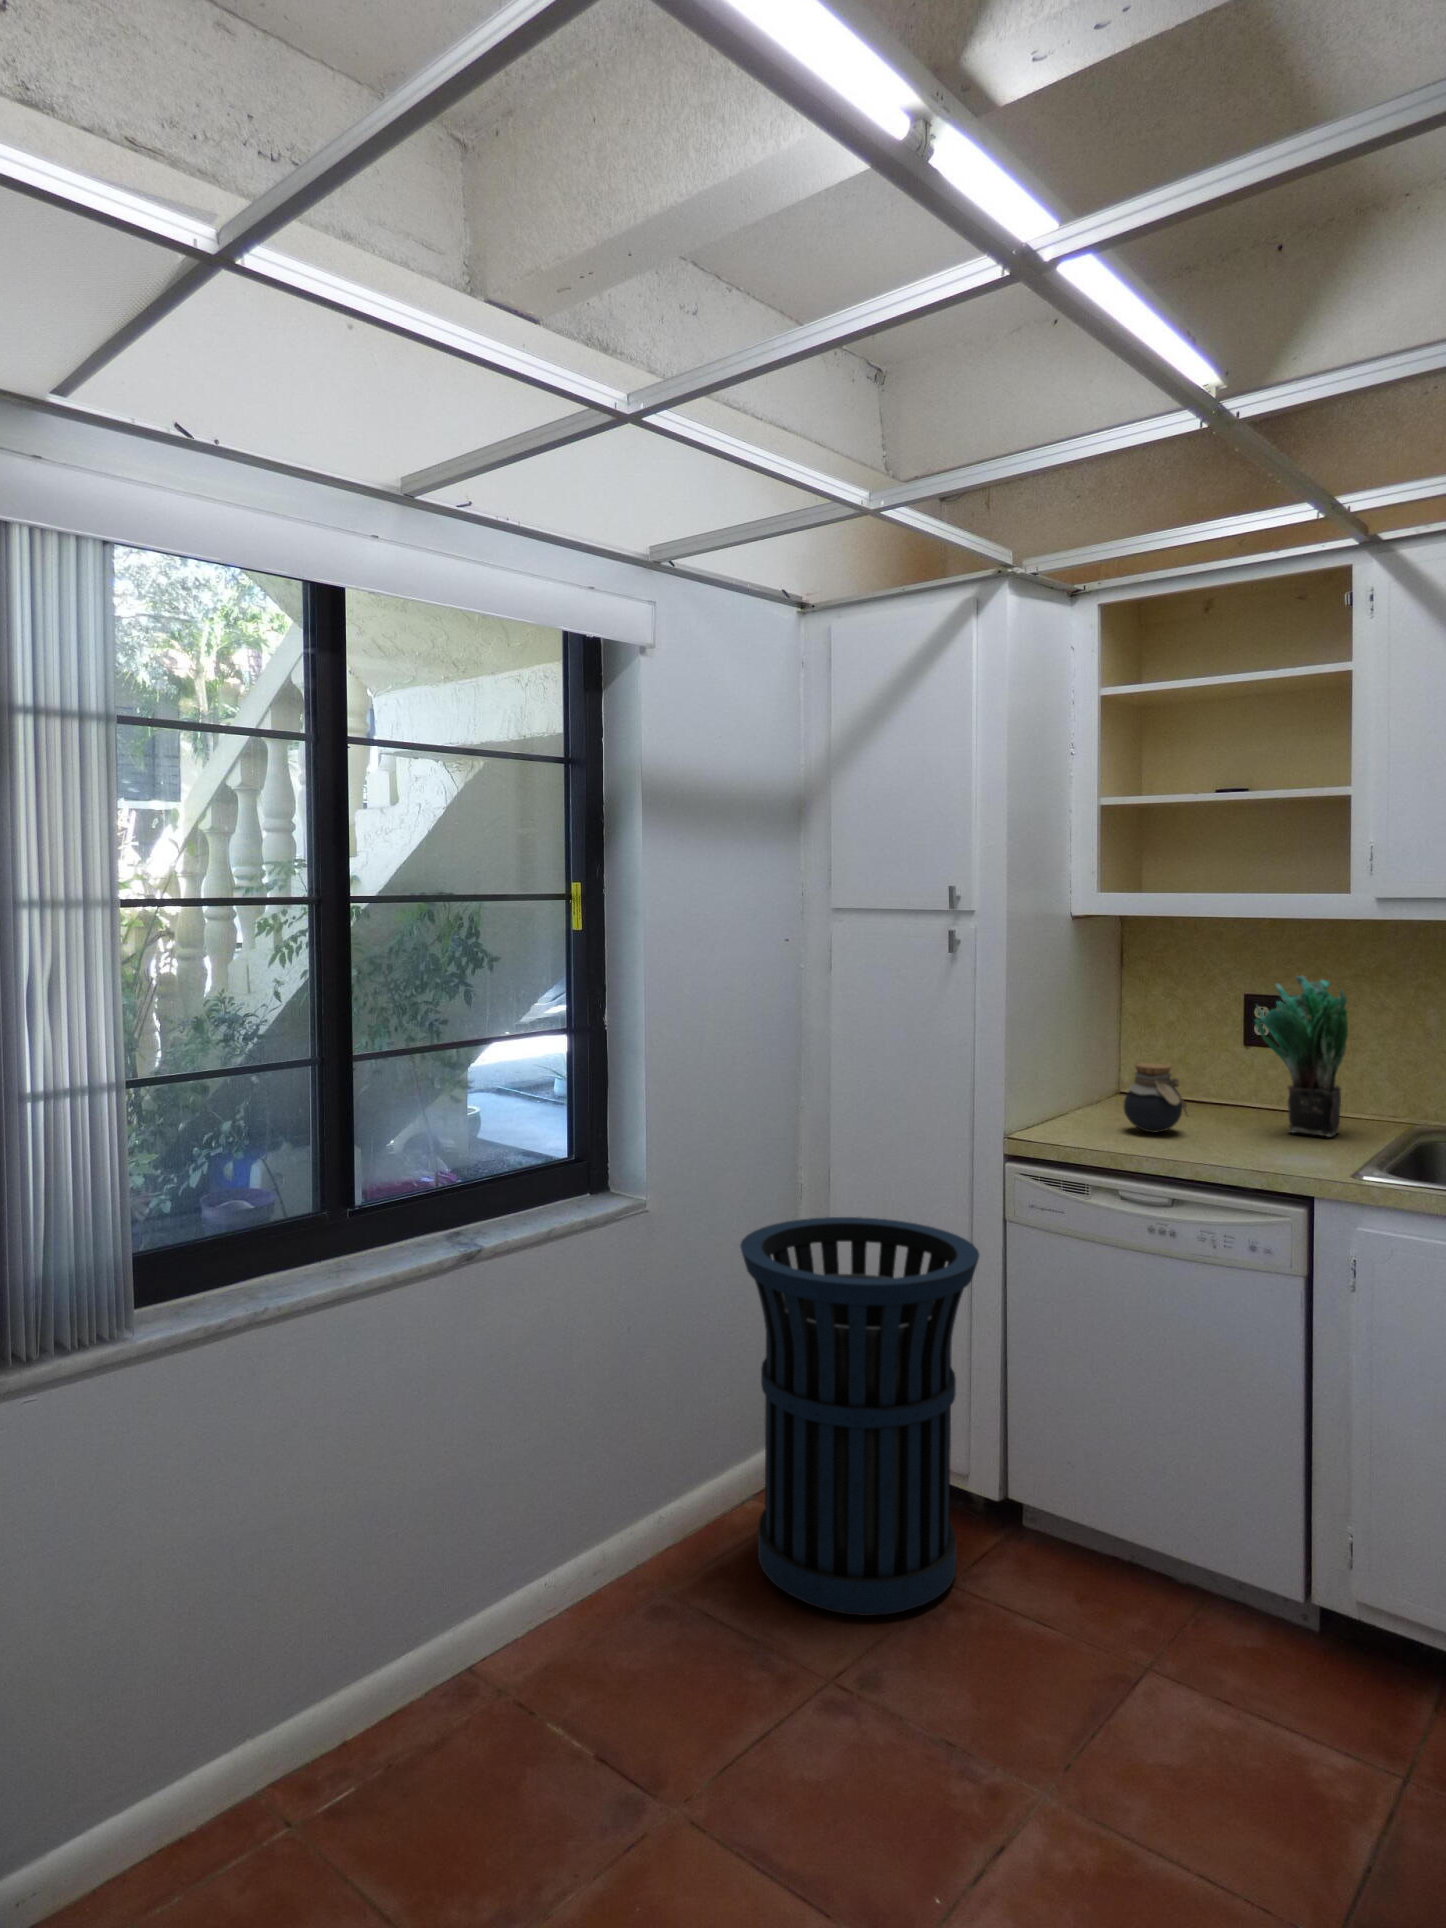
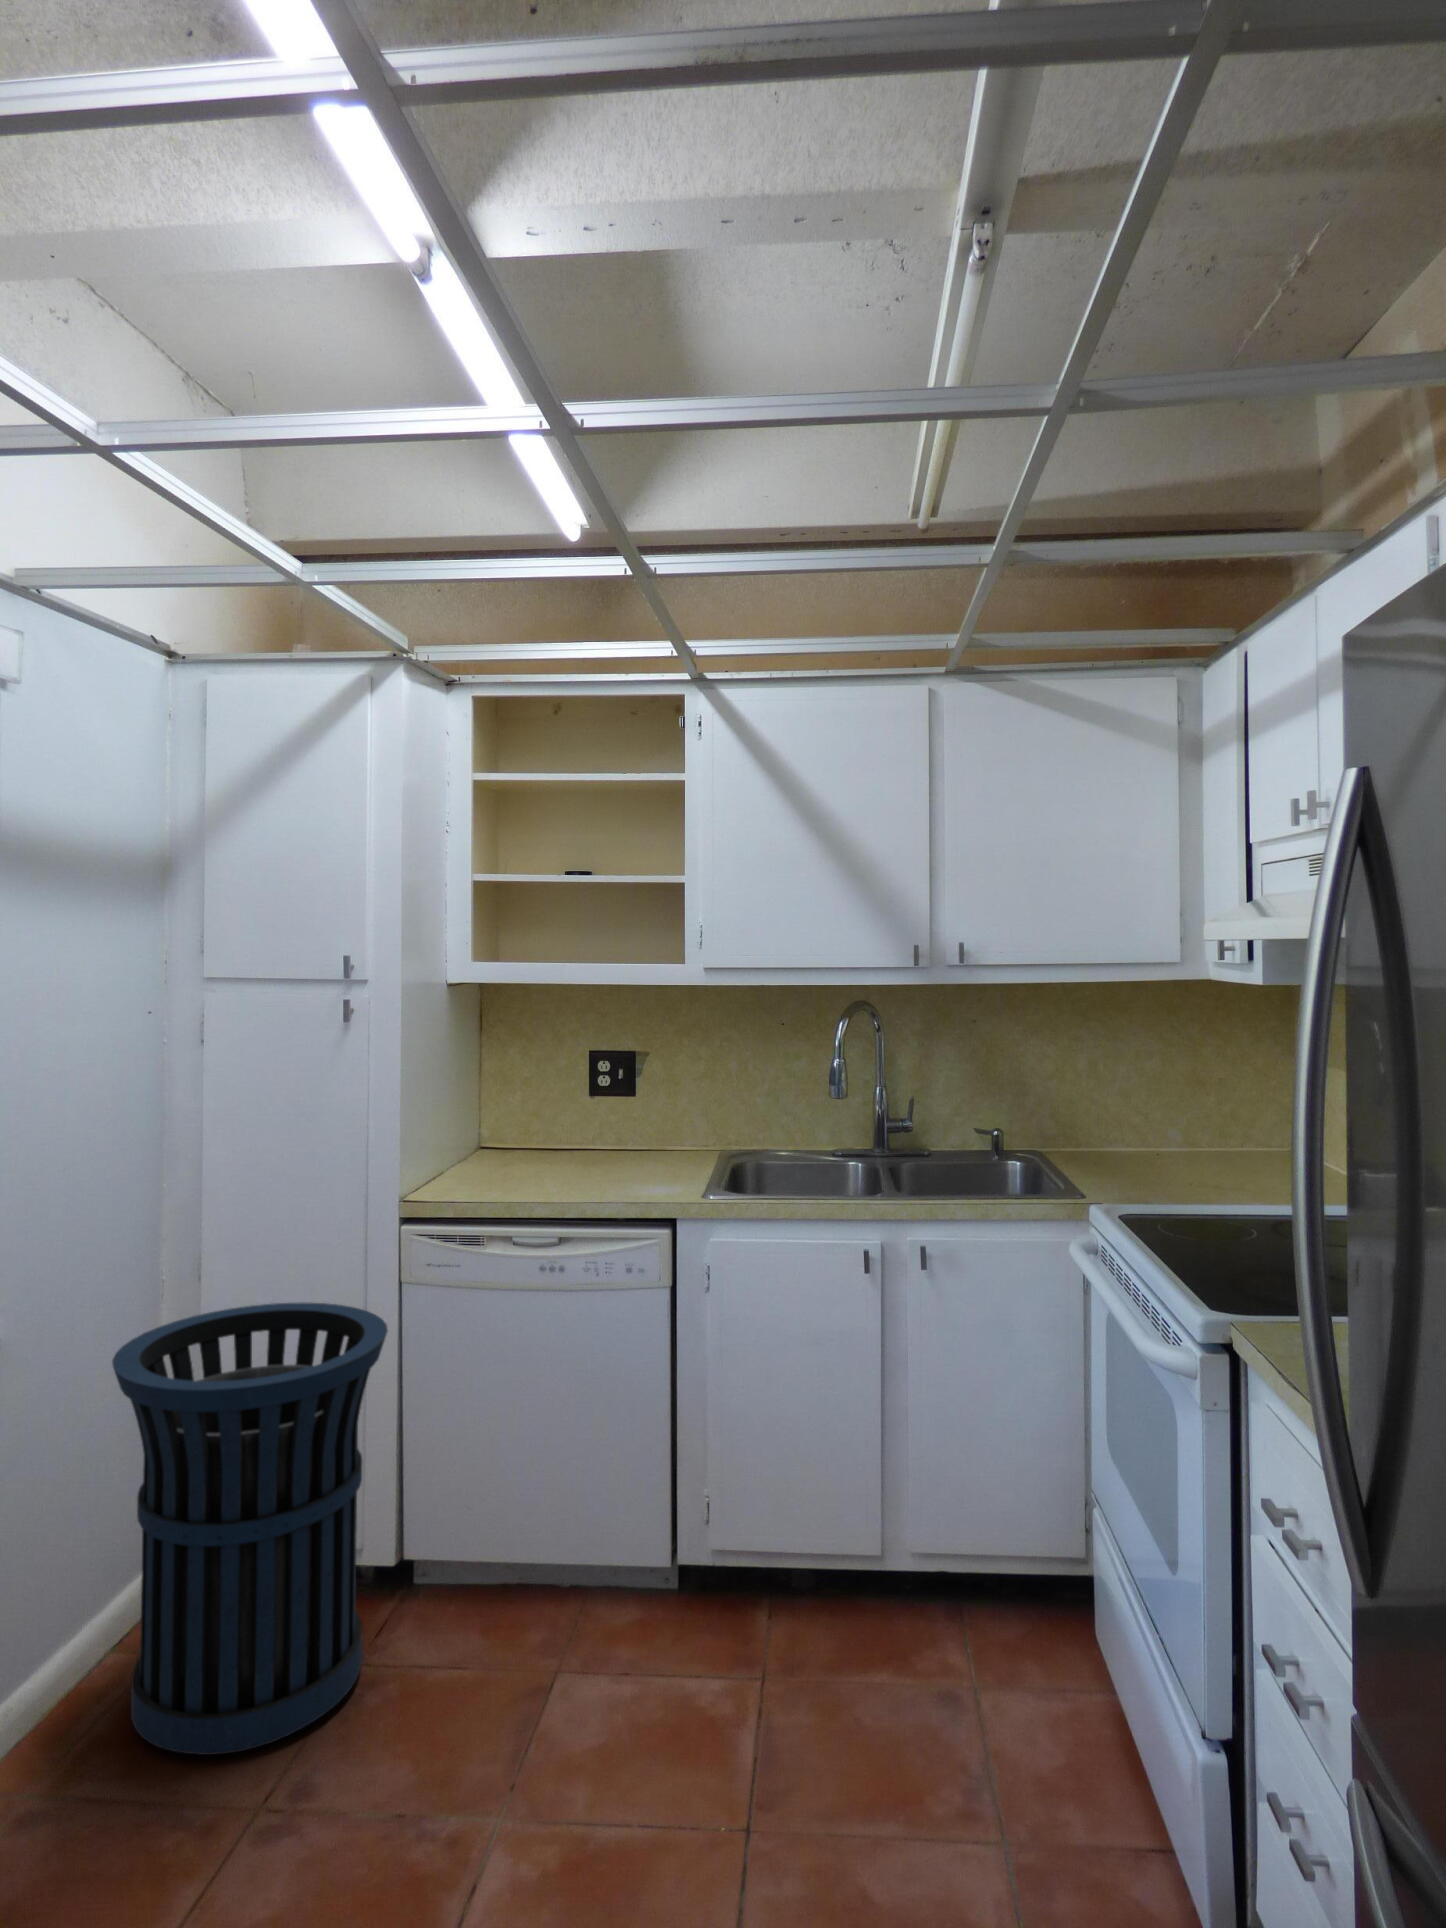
potted plant: present [1255,976,1348,1137] -> none [610,1032,683,1166]
jar: present [1124,1063,1188,1133] -> none [505,1116,563,1179]

